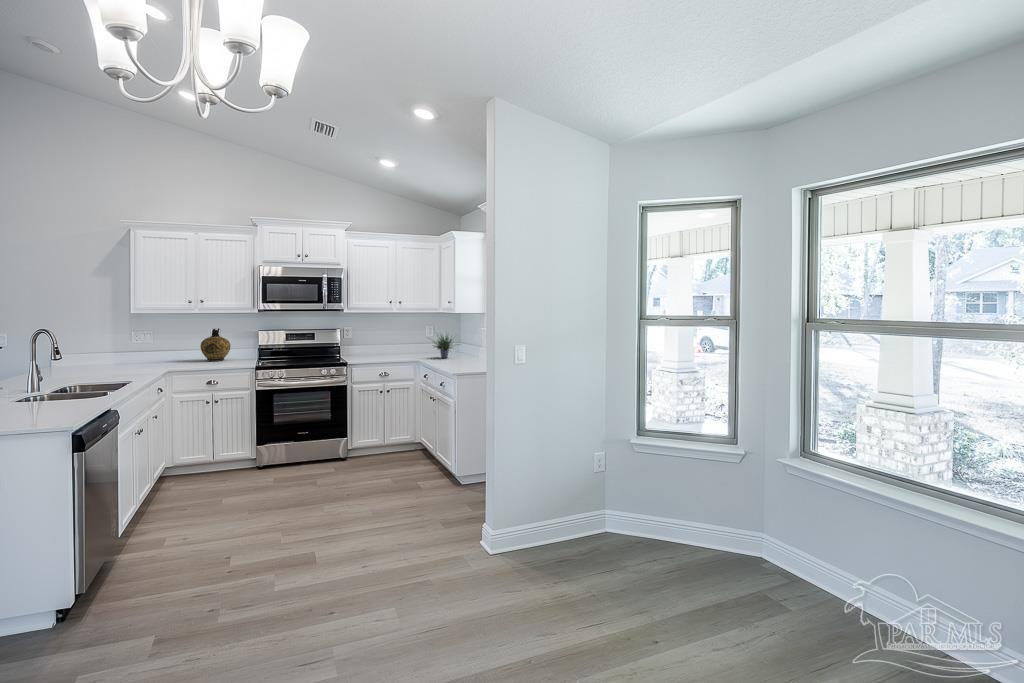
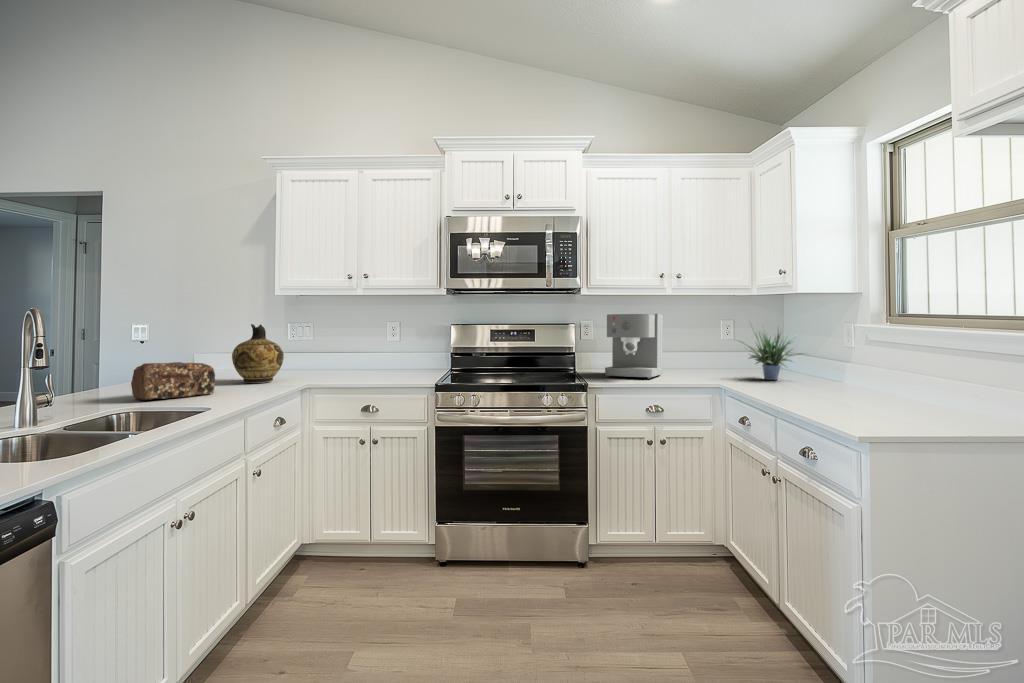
coffee maker: none [357,324,390,359] -> present [605,314,663,379]
ceramic jug: present [200,328,231,361] -> present [232,324,284,383]
bread loaf: none [62,356,116,379] -> present [131,362,215,400]

